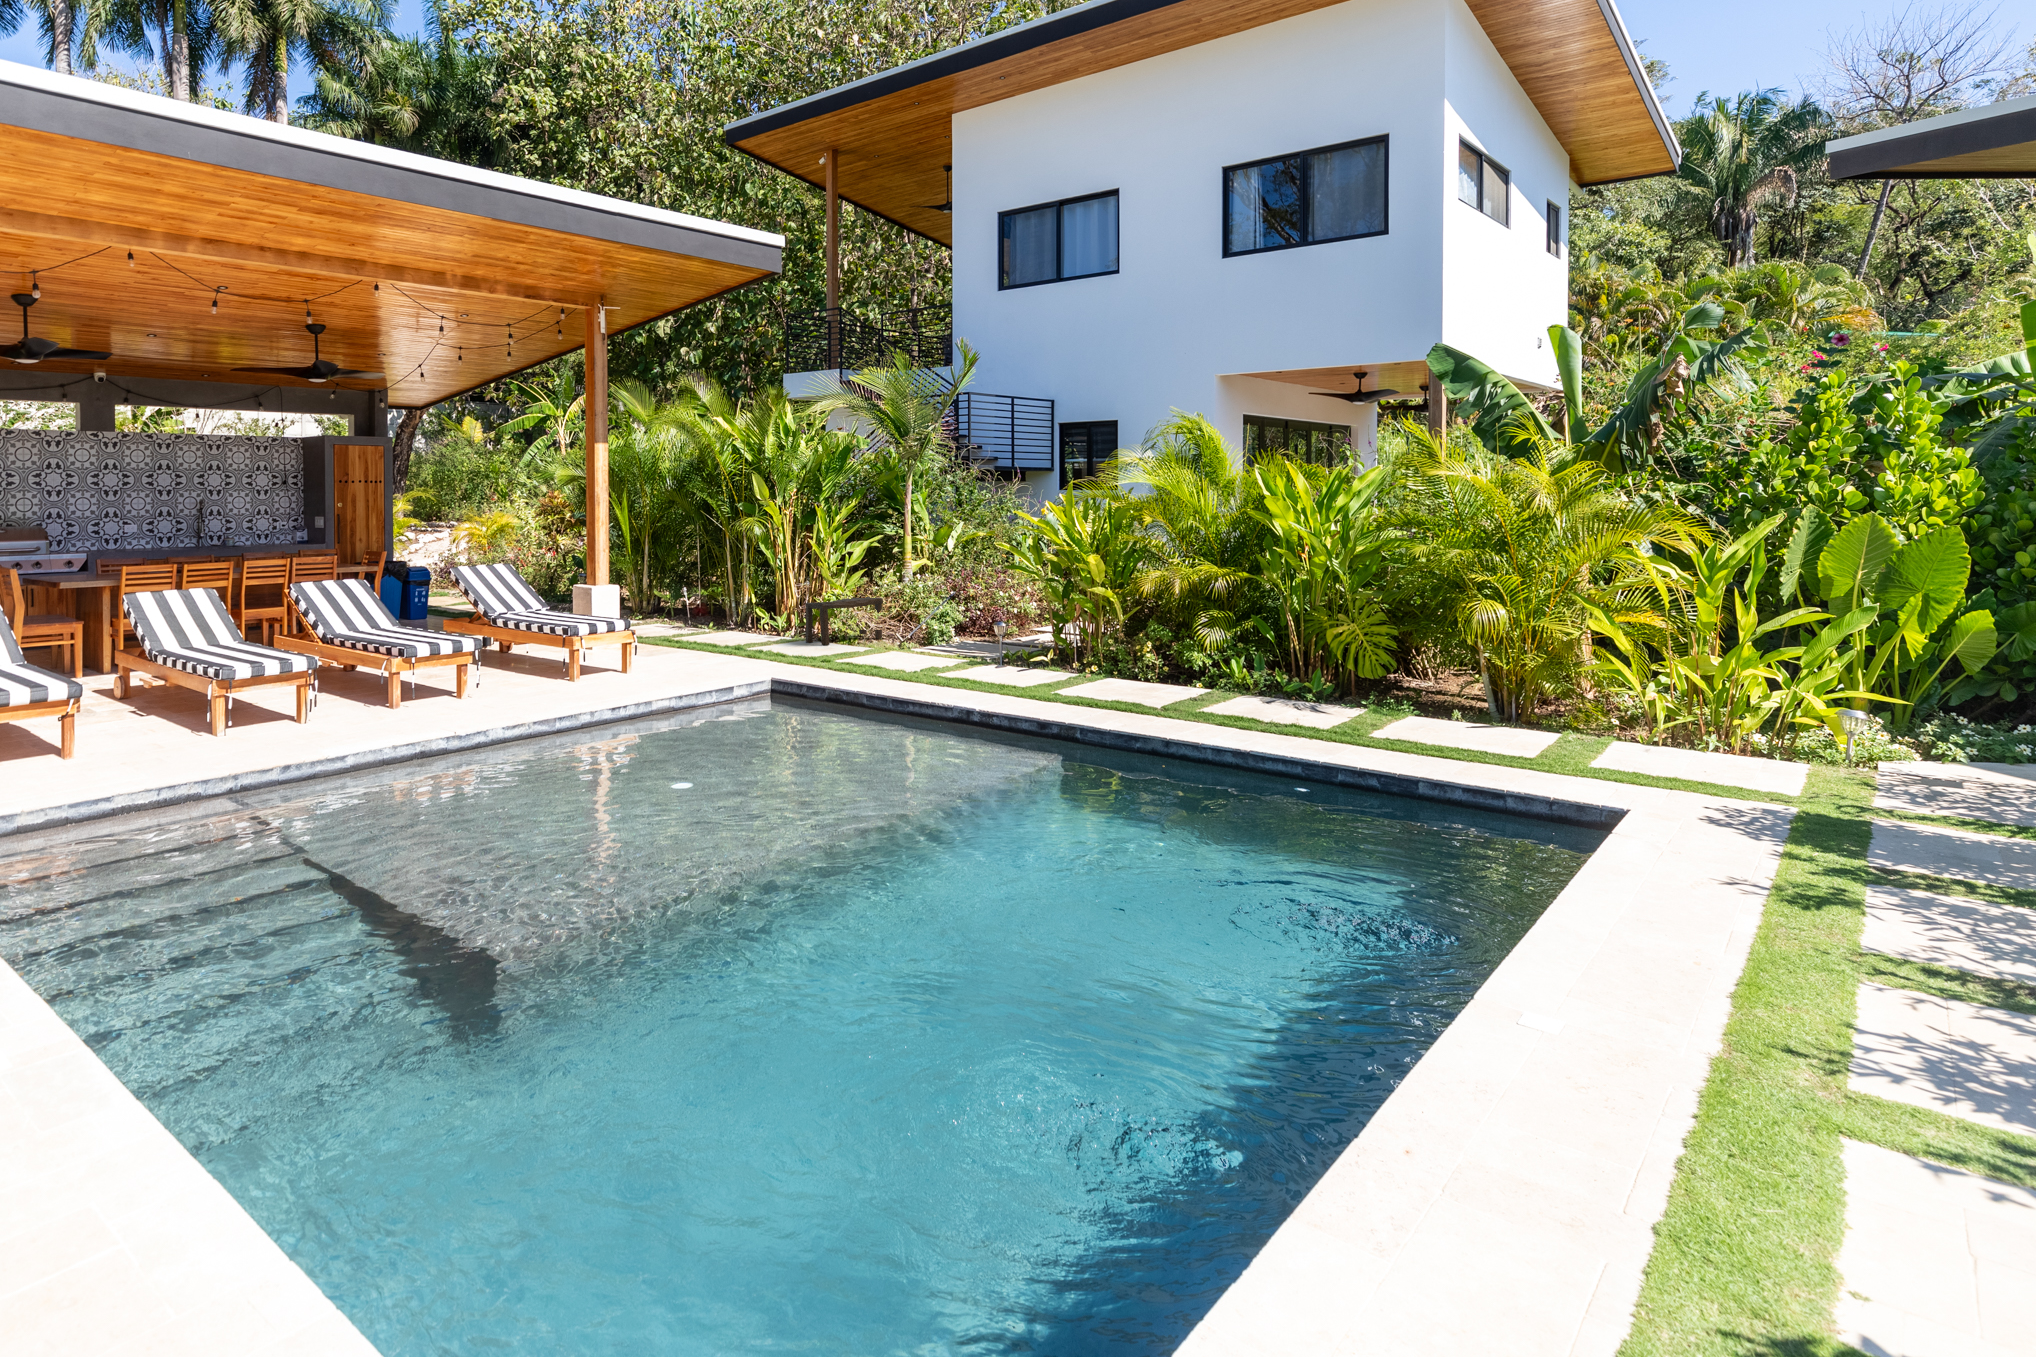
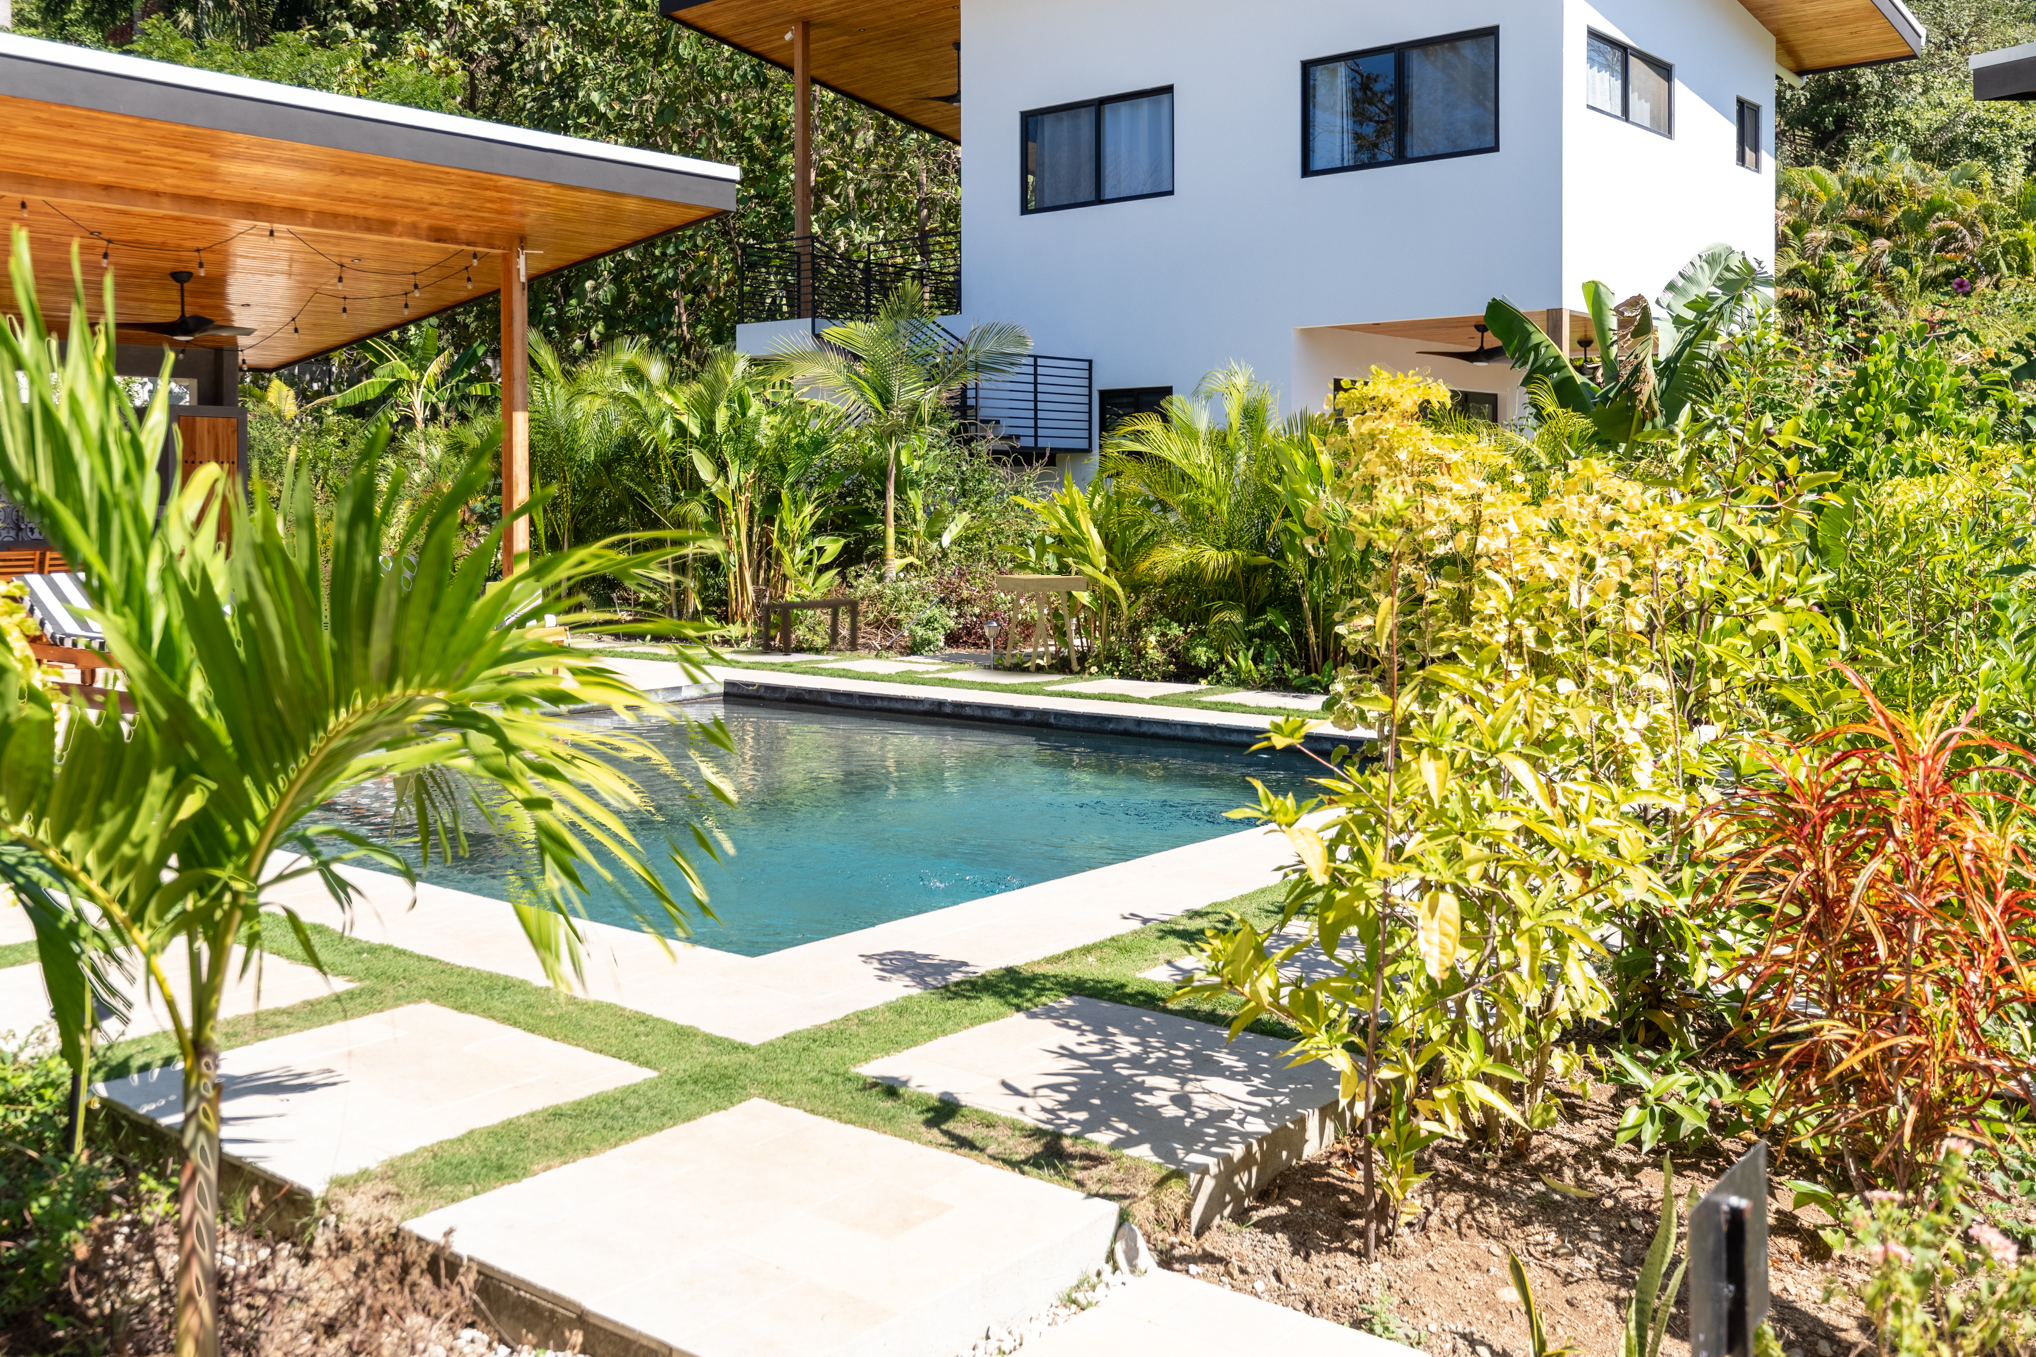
side table: none [991,580,1069,664] -> present [995,574,1088,672]

